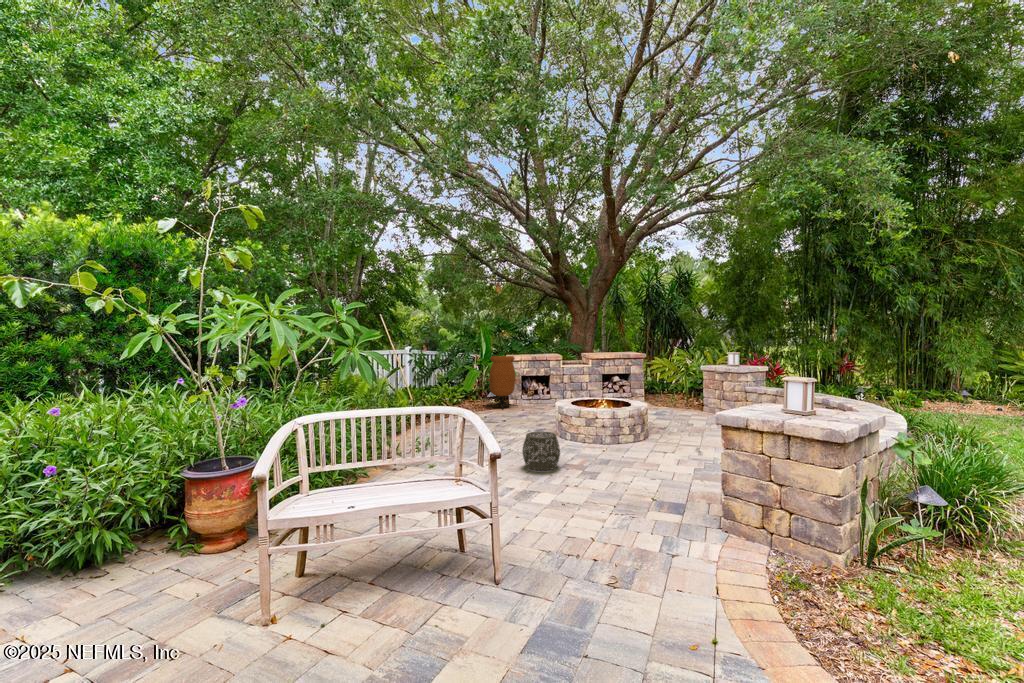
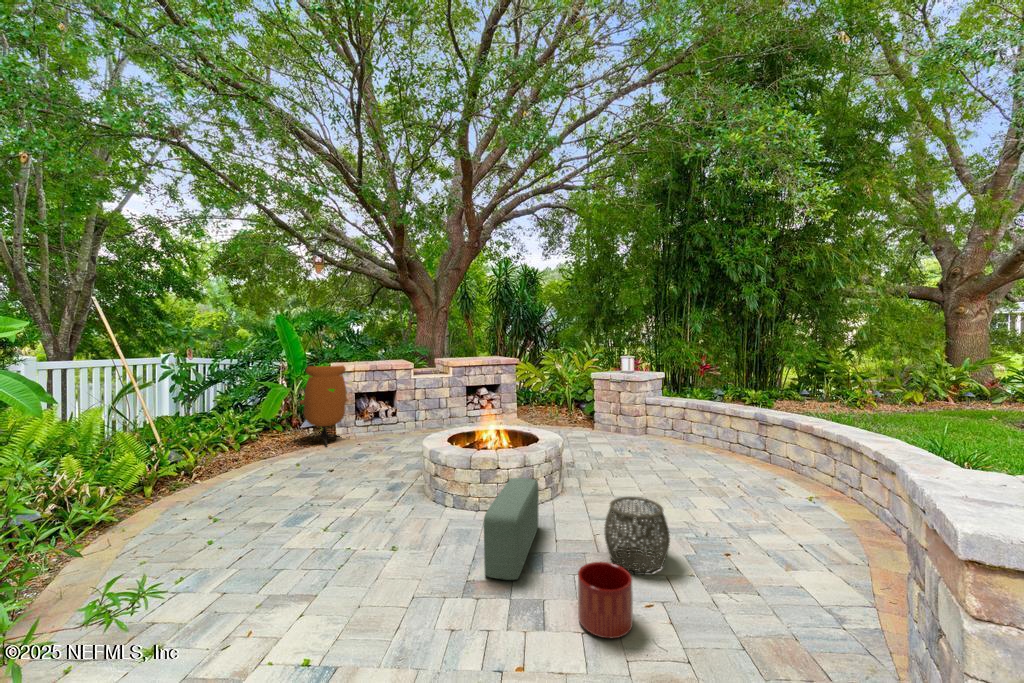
pouf: none [572,421,617,465] -> present [484,478,539,580]
woven basket: present [523,432,560,471] -> present [604,497,670,572]
planter: none [611,454,640,485] -> present [578,562,633,638]

